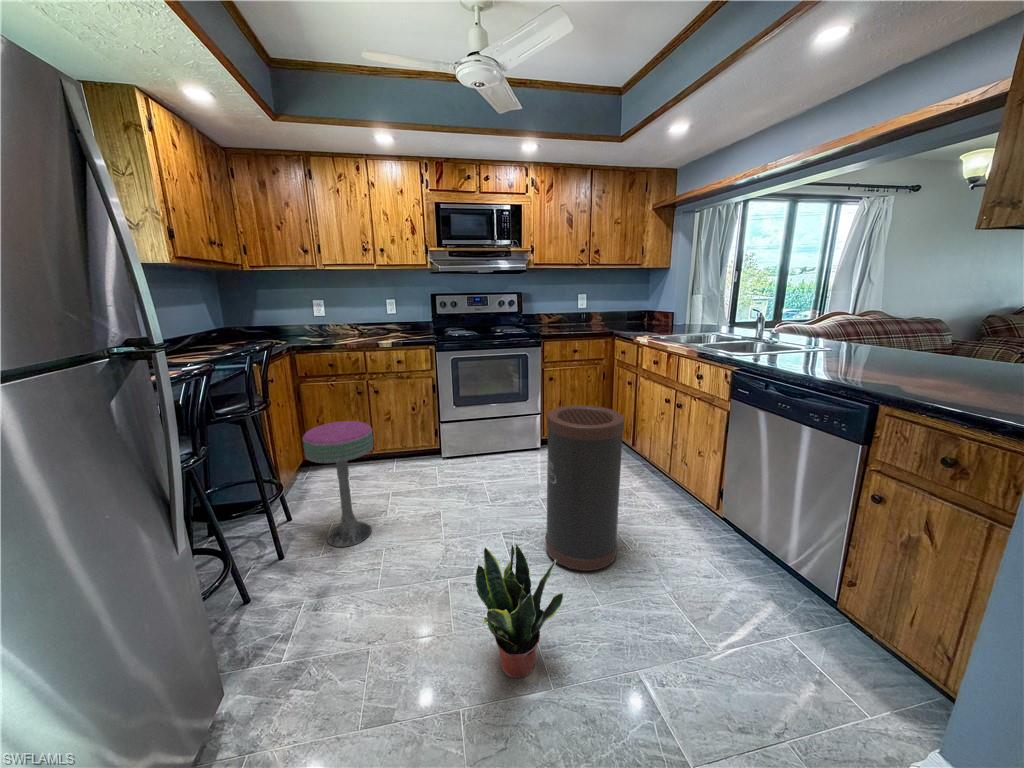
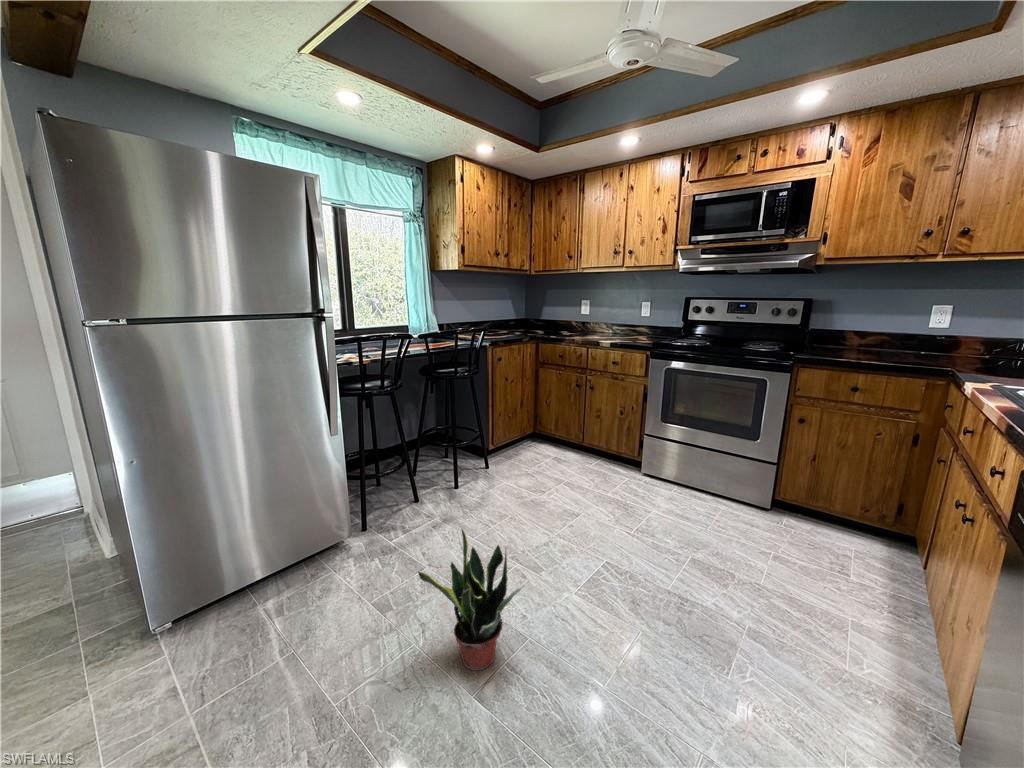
trash can: present [546,405,624,571] -> none [613,442,731,664]
bar stool: present [303,421,374,547] -> none [476,402,530,506]

